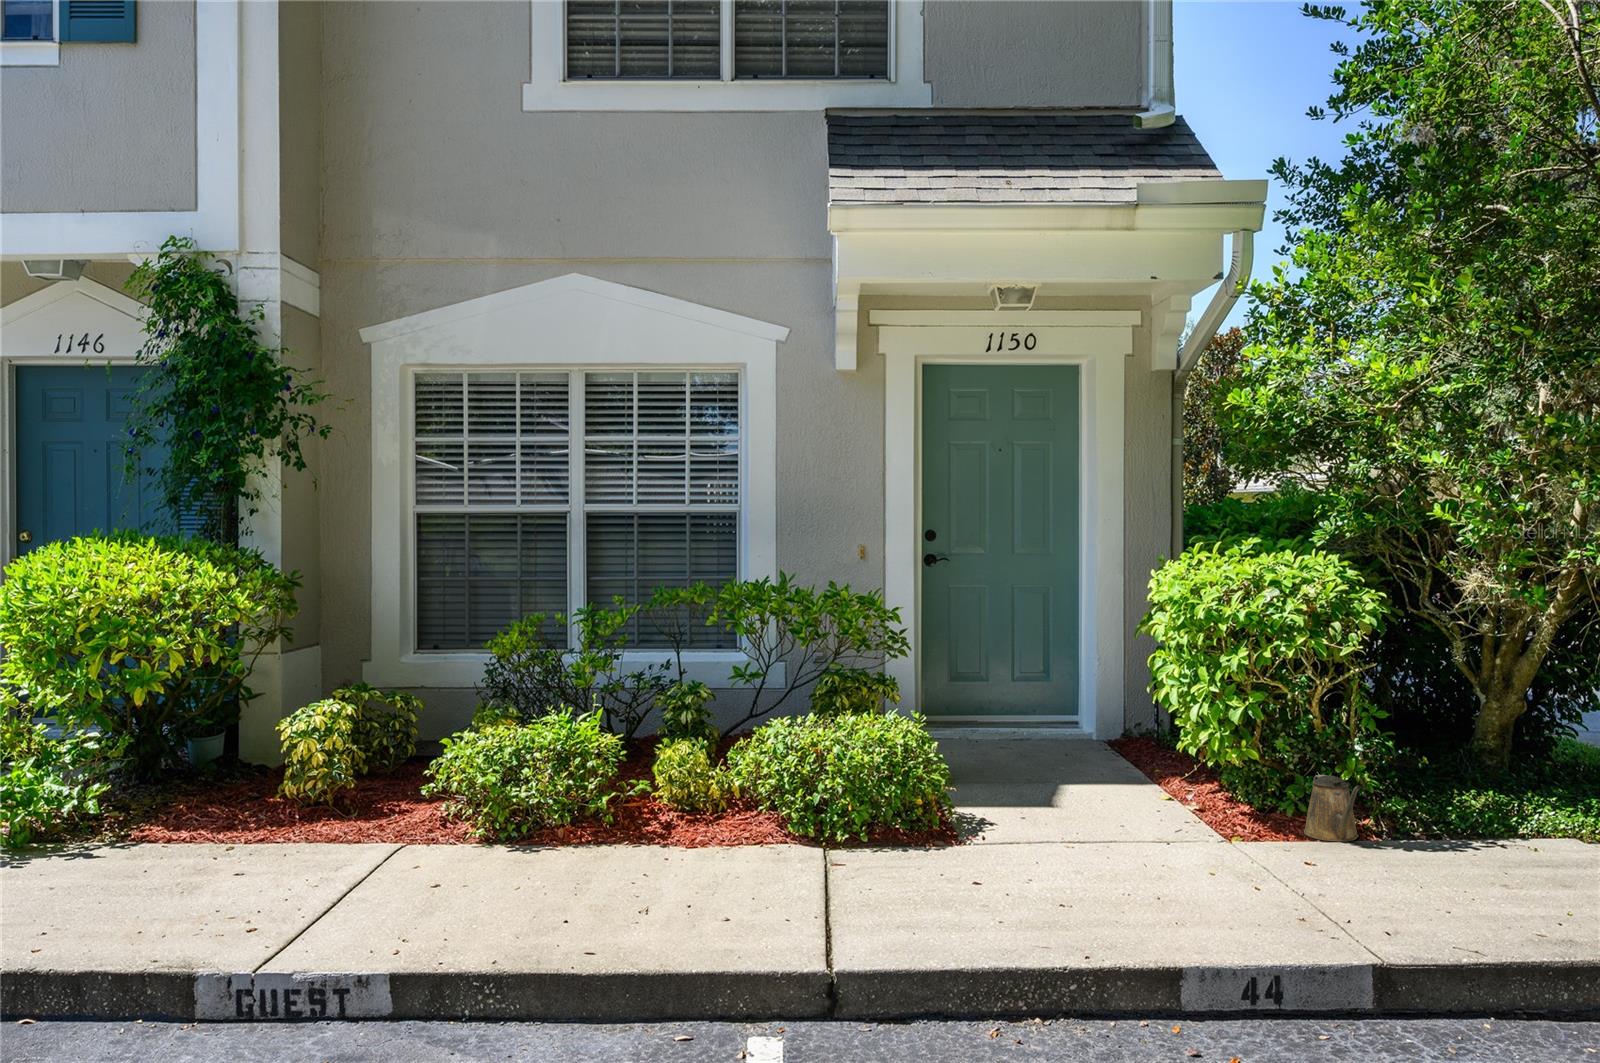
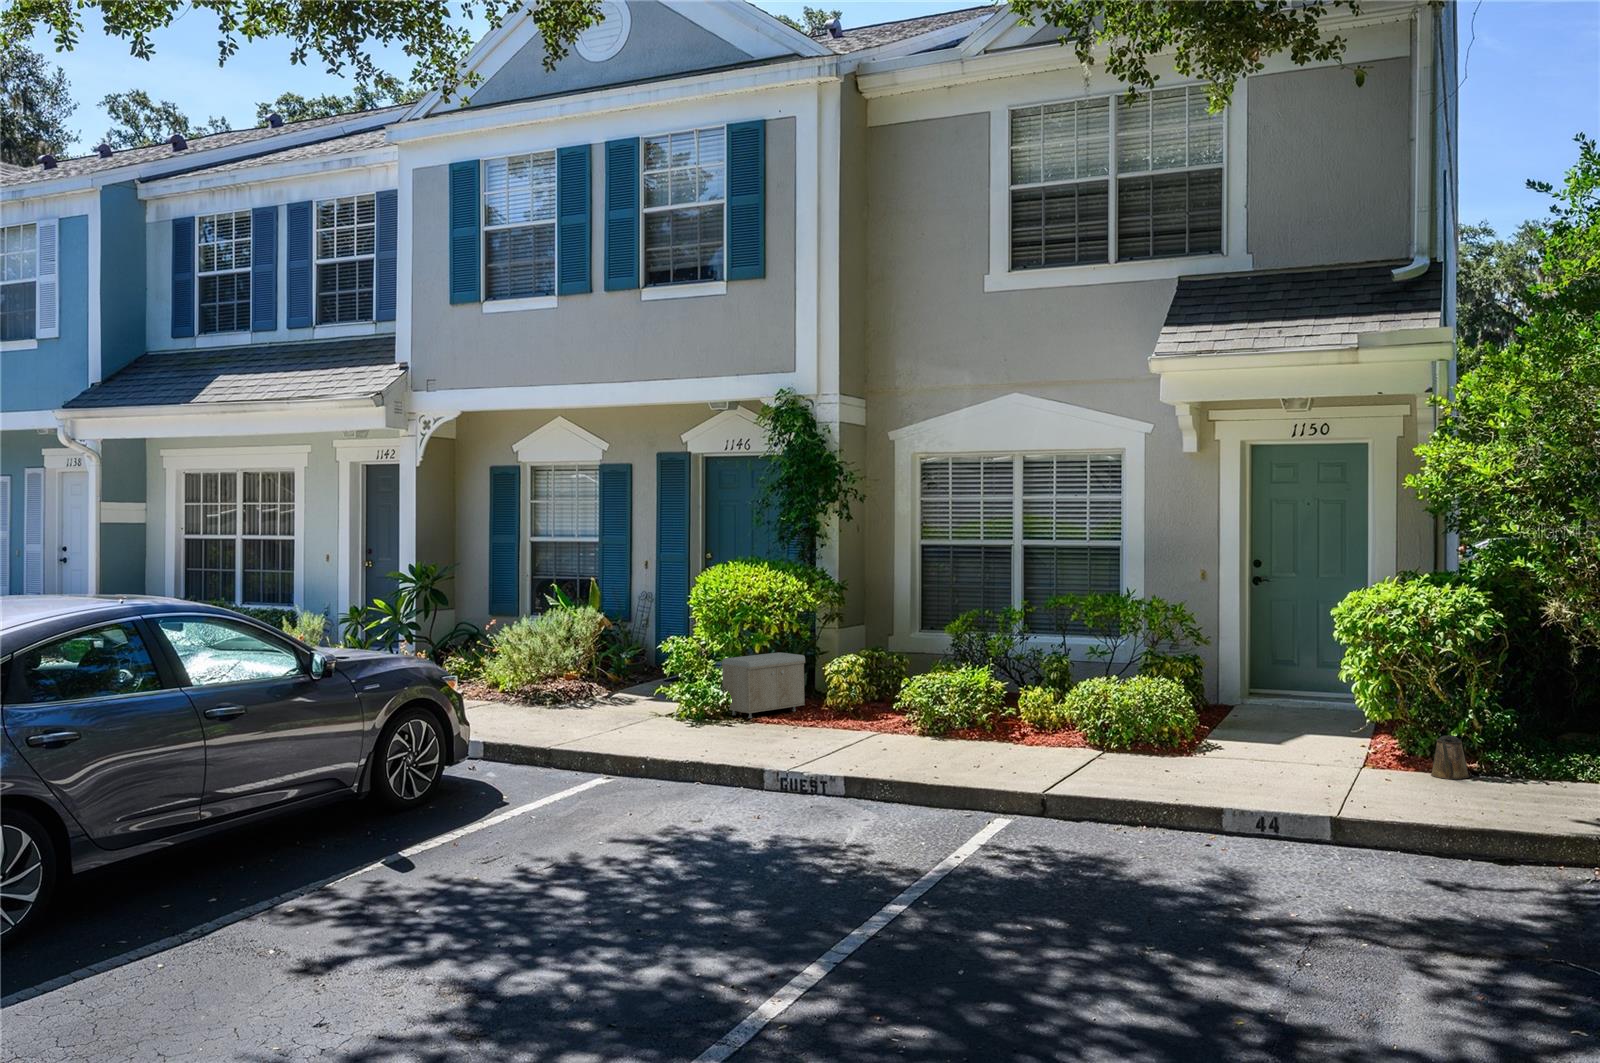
storage bench: none [62,700,234,832] -> present [722,652,805,718]

